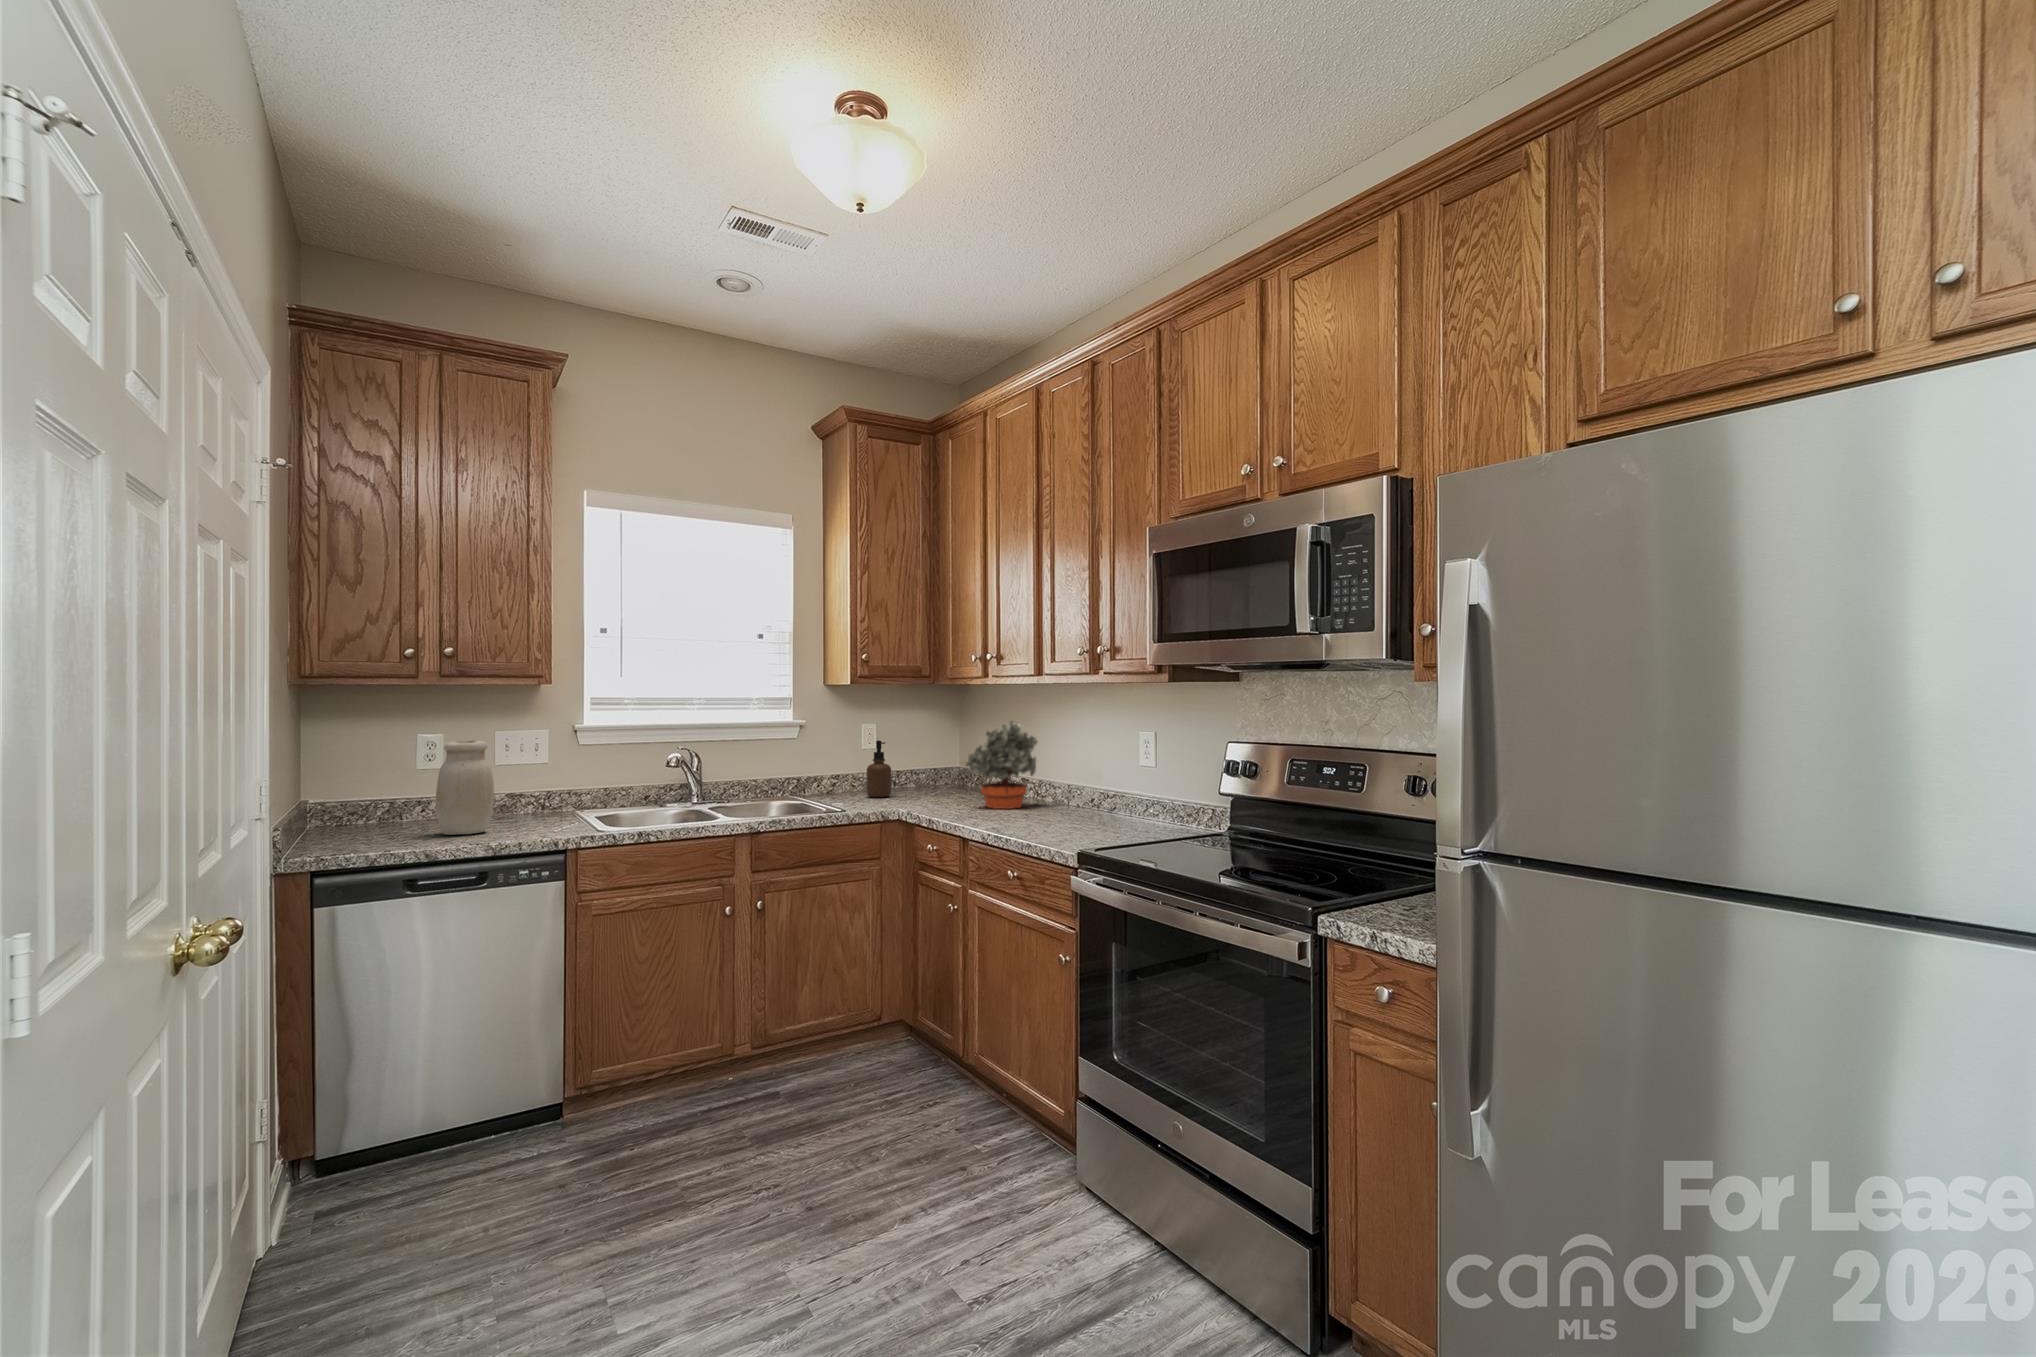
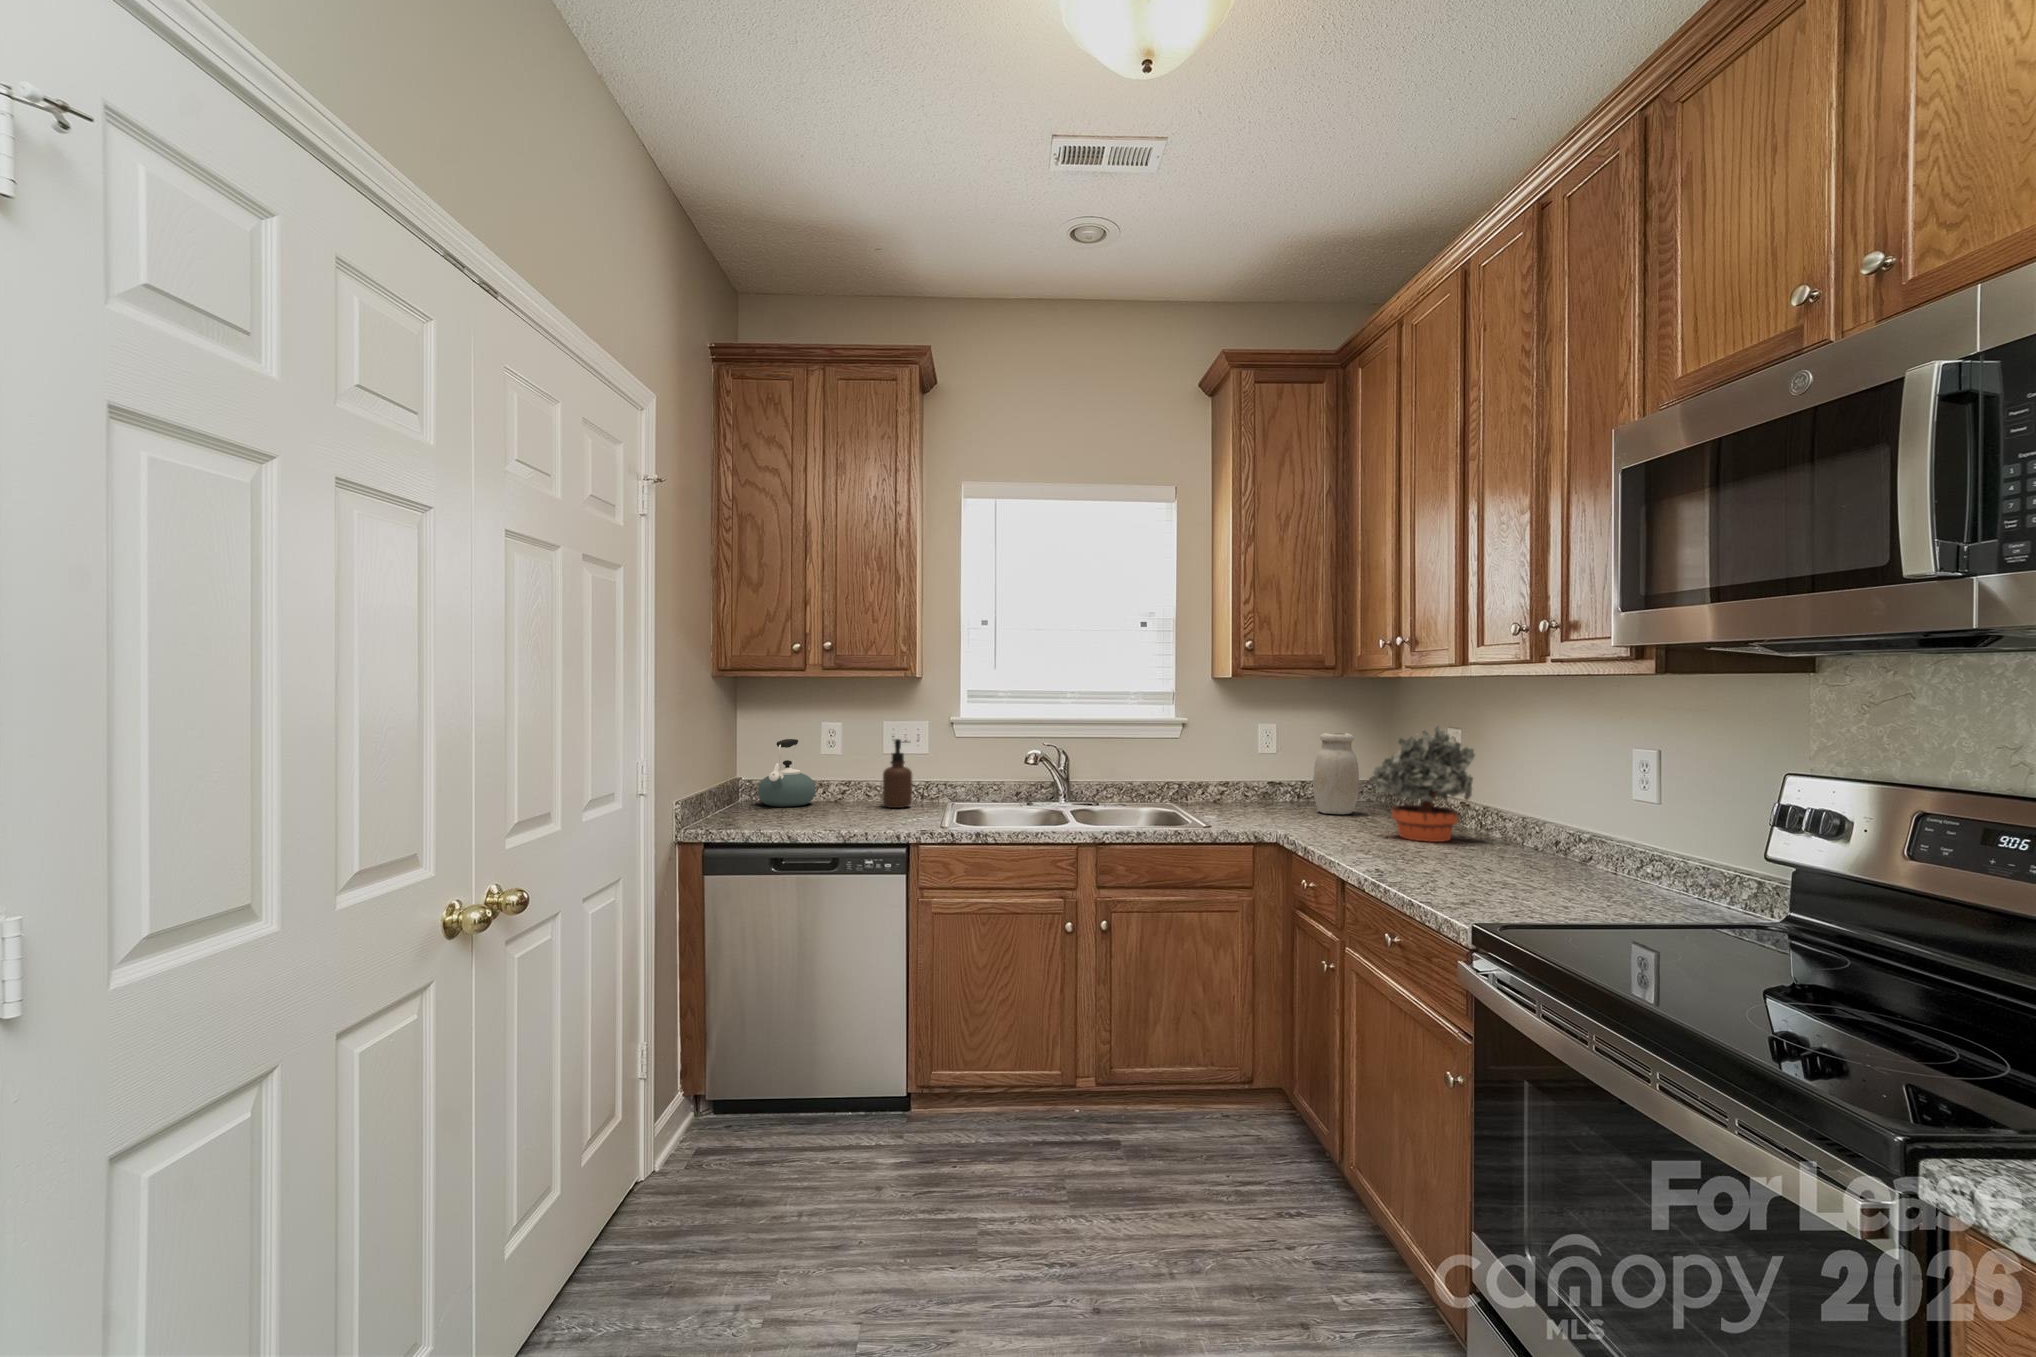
jar: present [436,740,494,835] -> present [1313,733,1359,814]
soap dispenser: present [867,741,891,798] -> present [883,739,912,808]
kettle: none [338,757,413,832] -> present [758,739,816,807]

